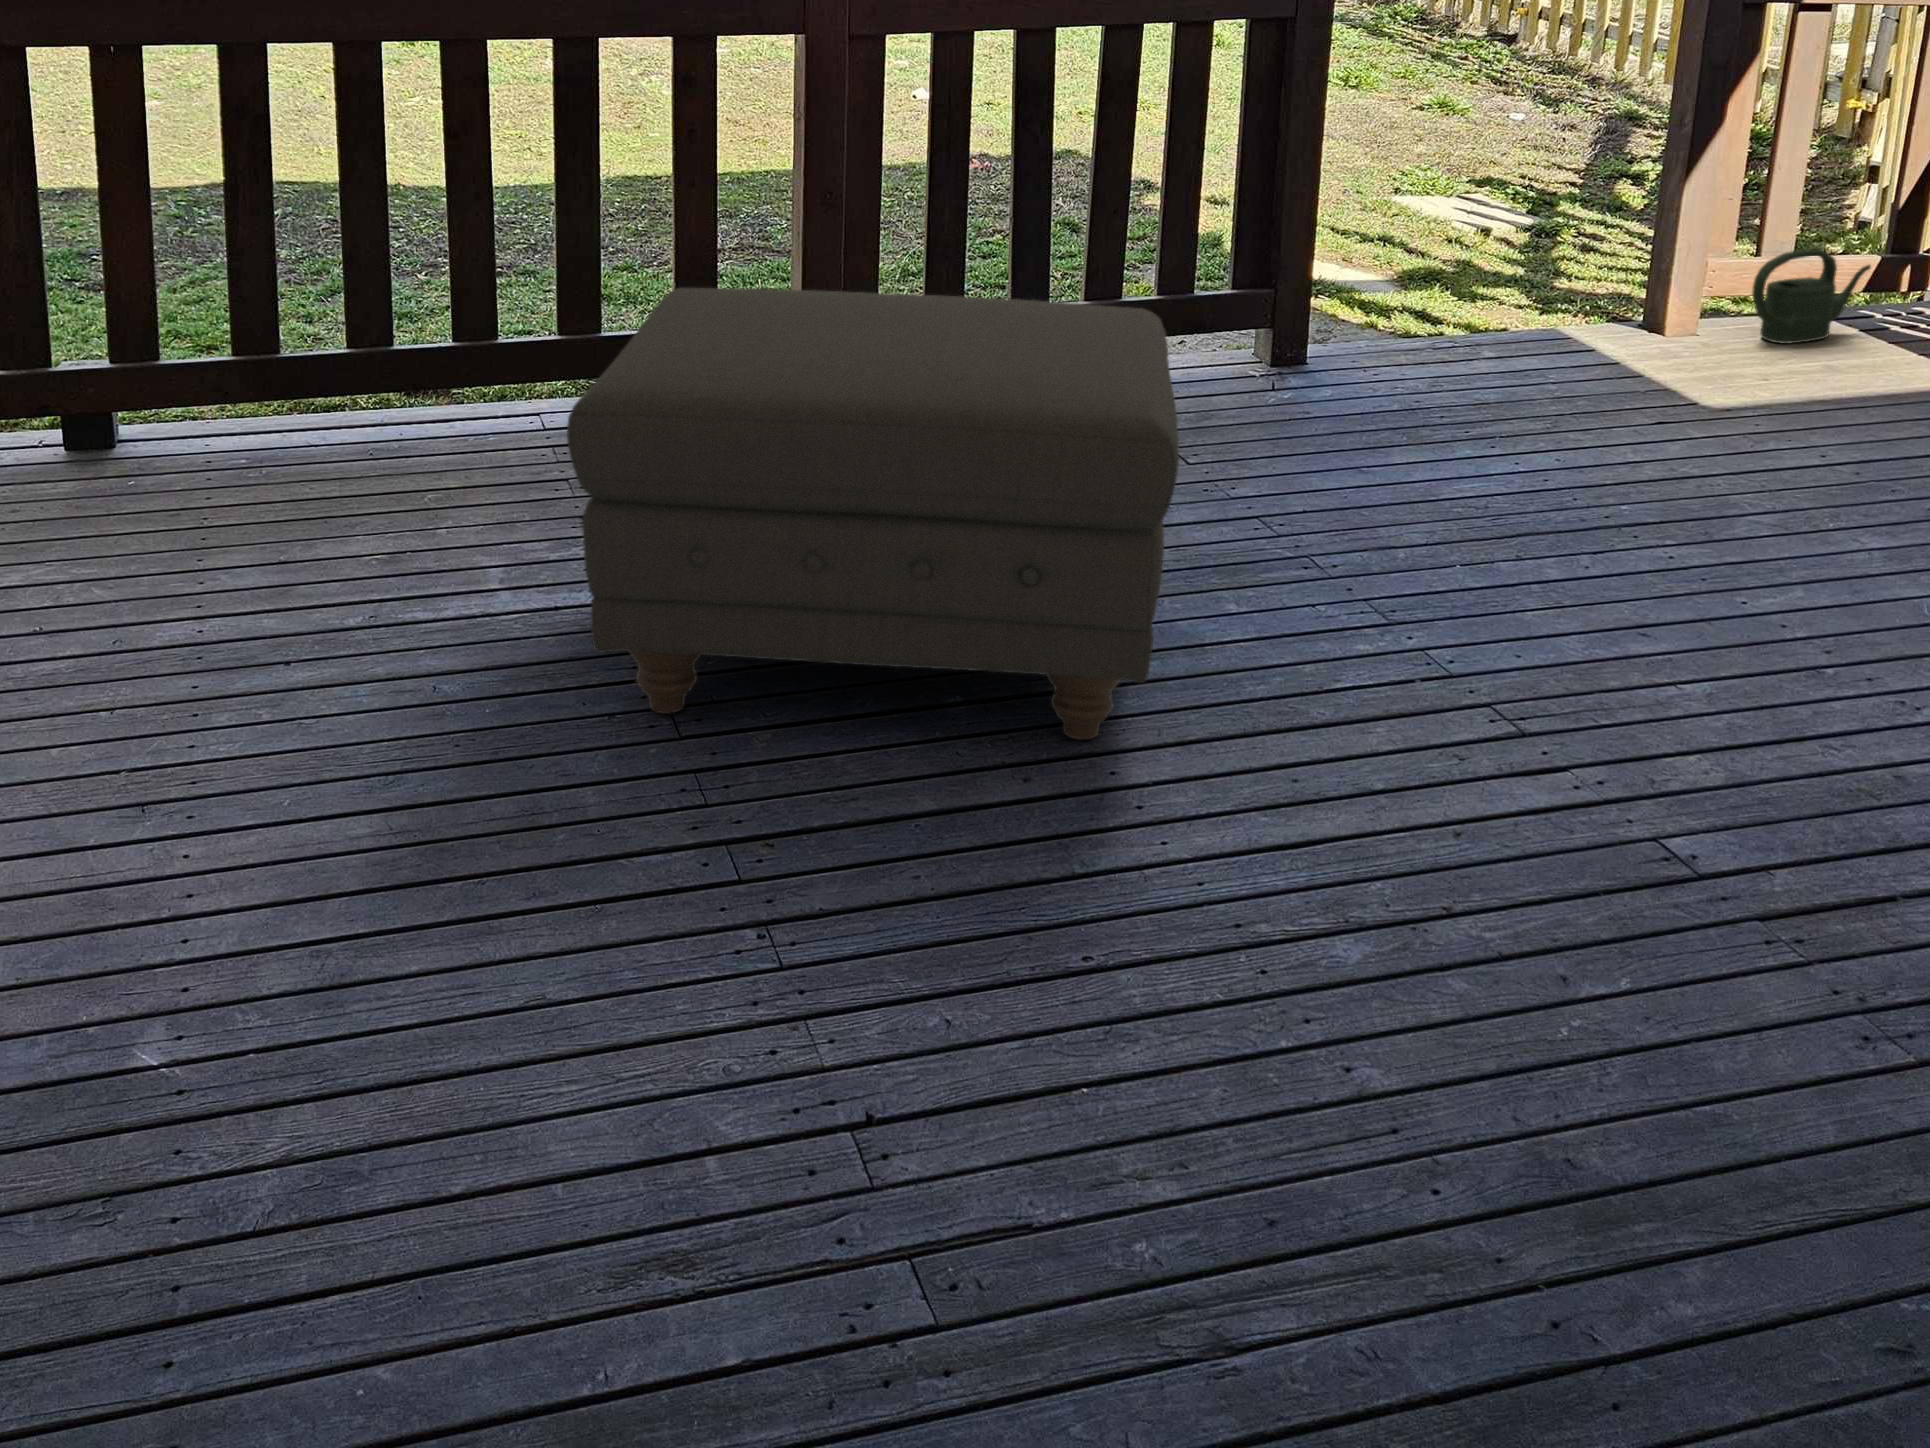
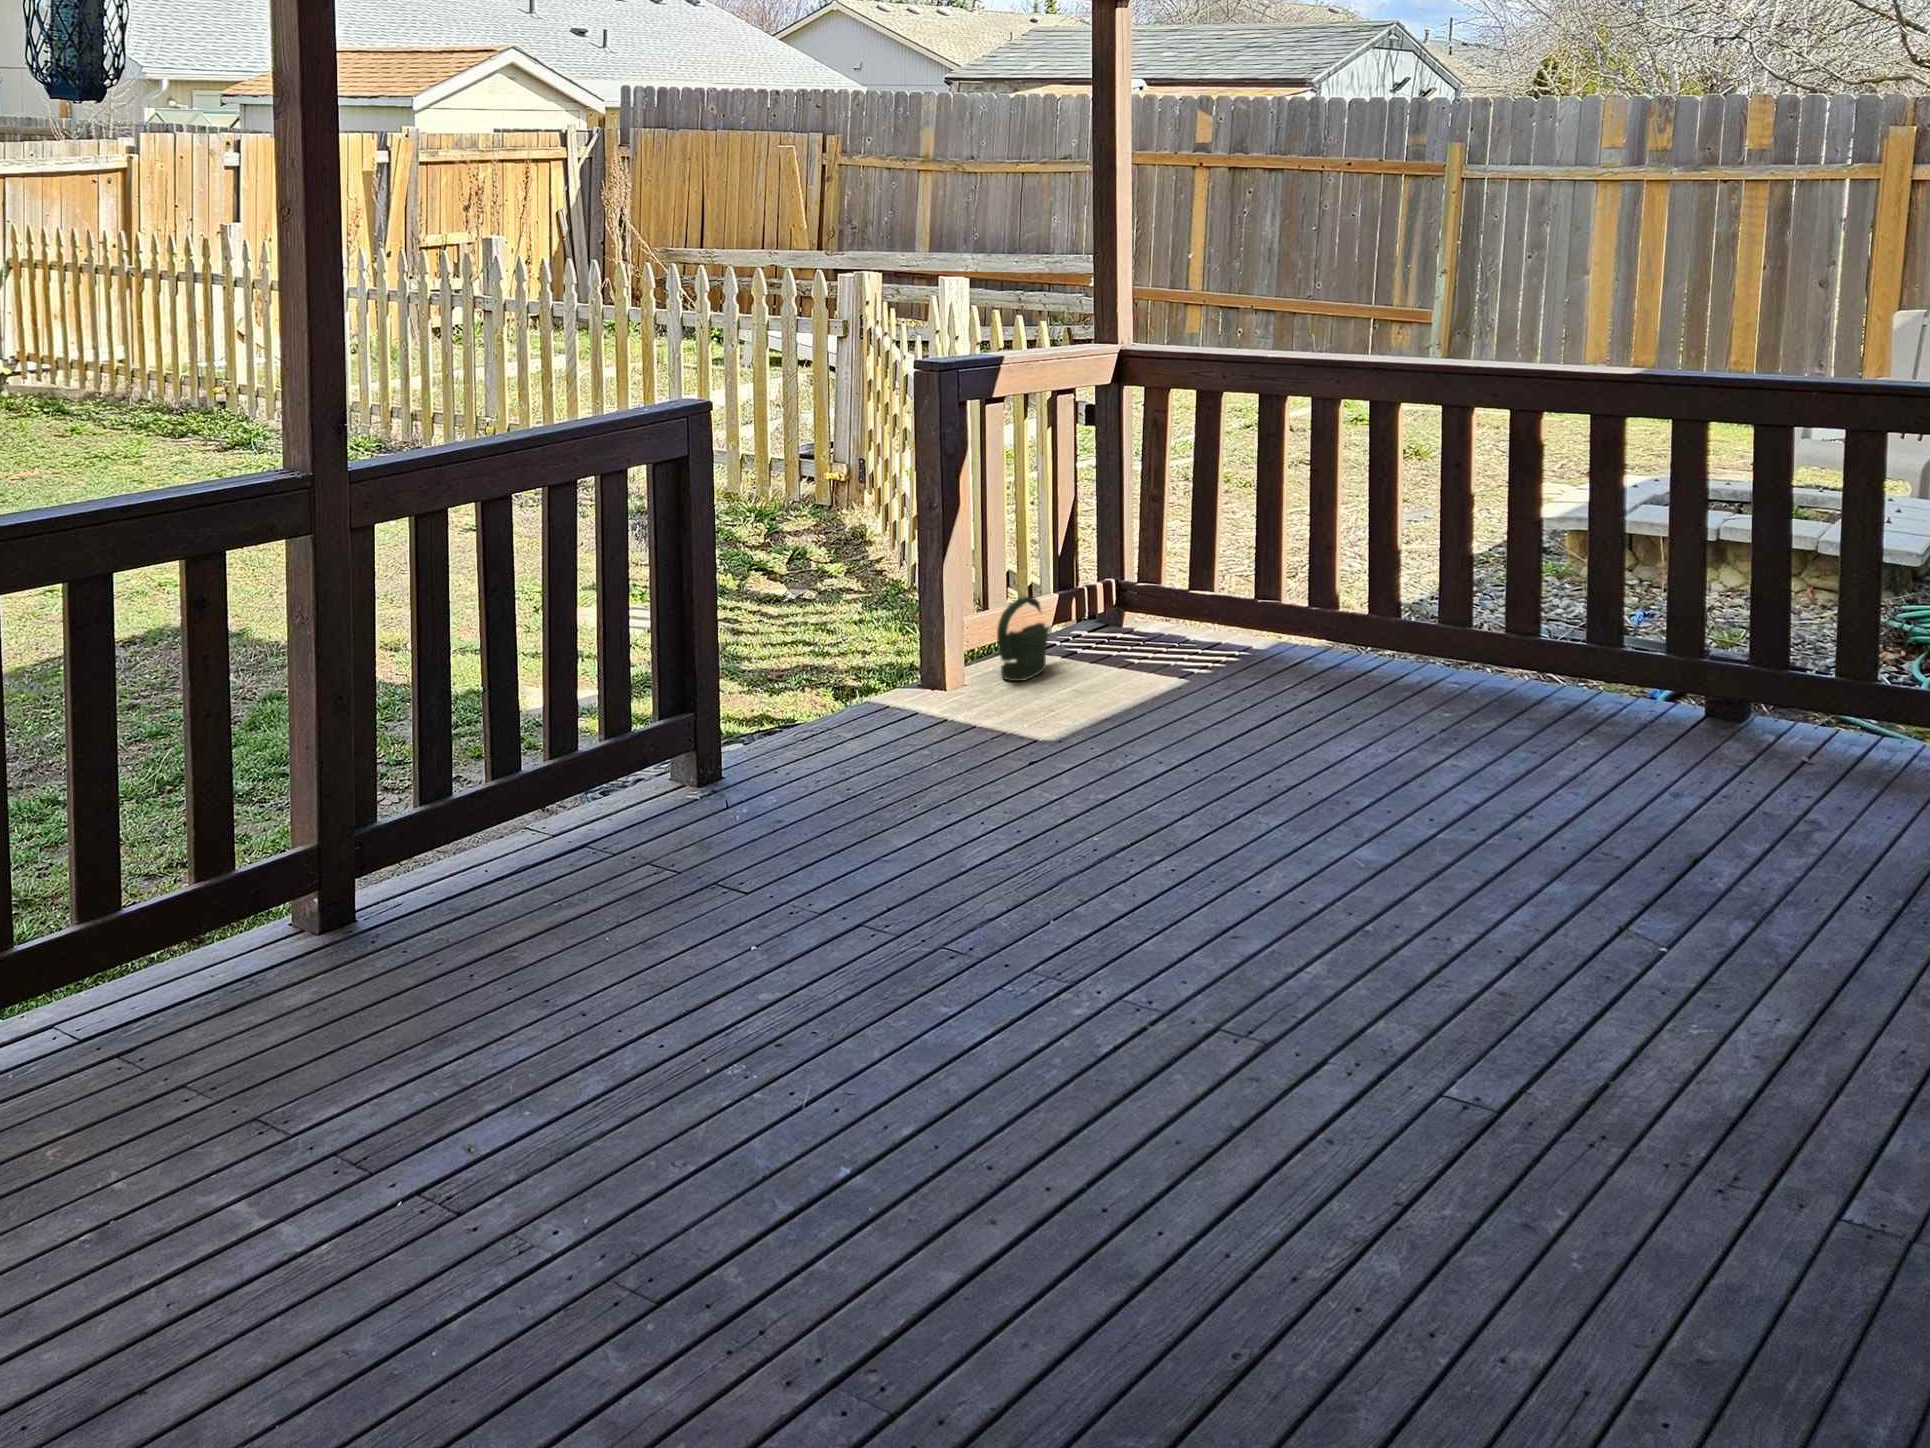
ottoman: present [567,288,1179,740] -> none [425,738,1097,1285]

